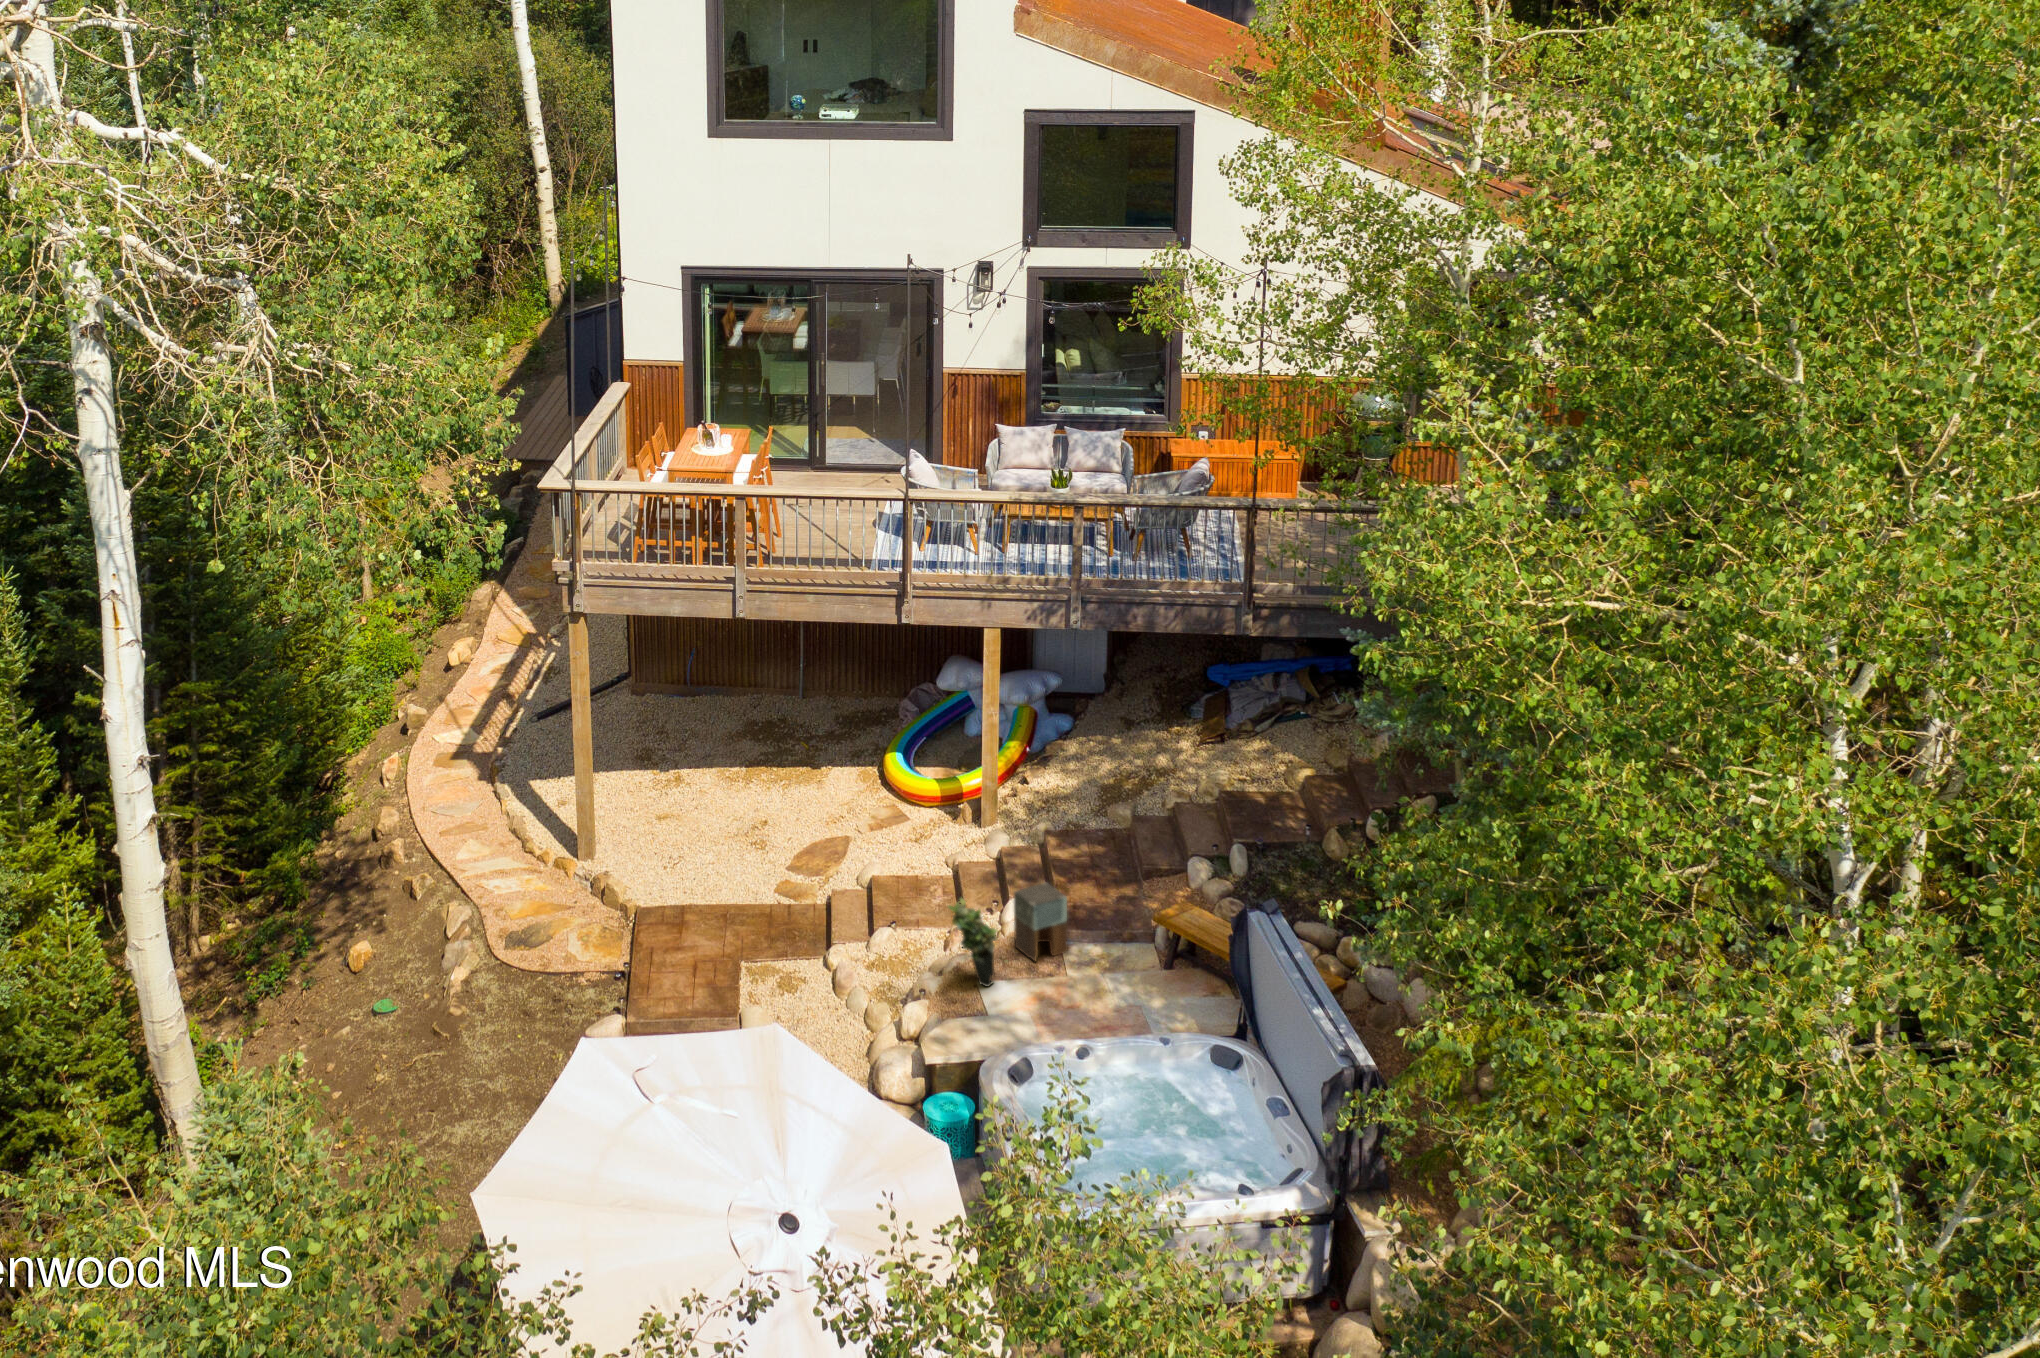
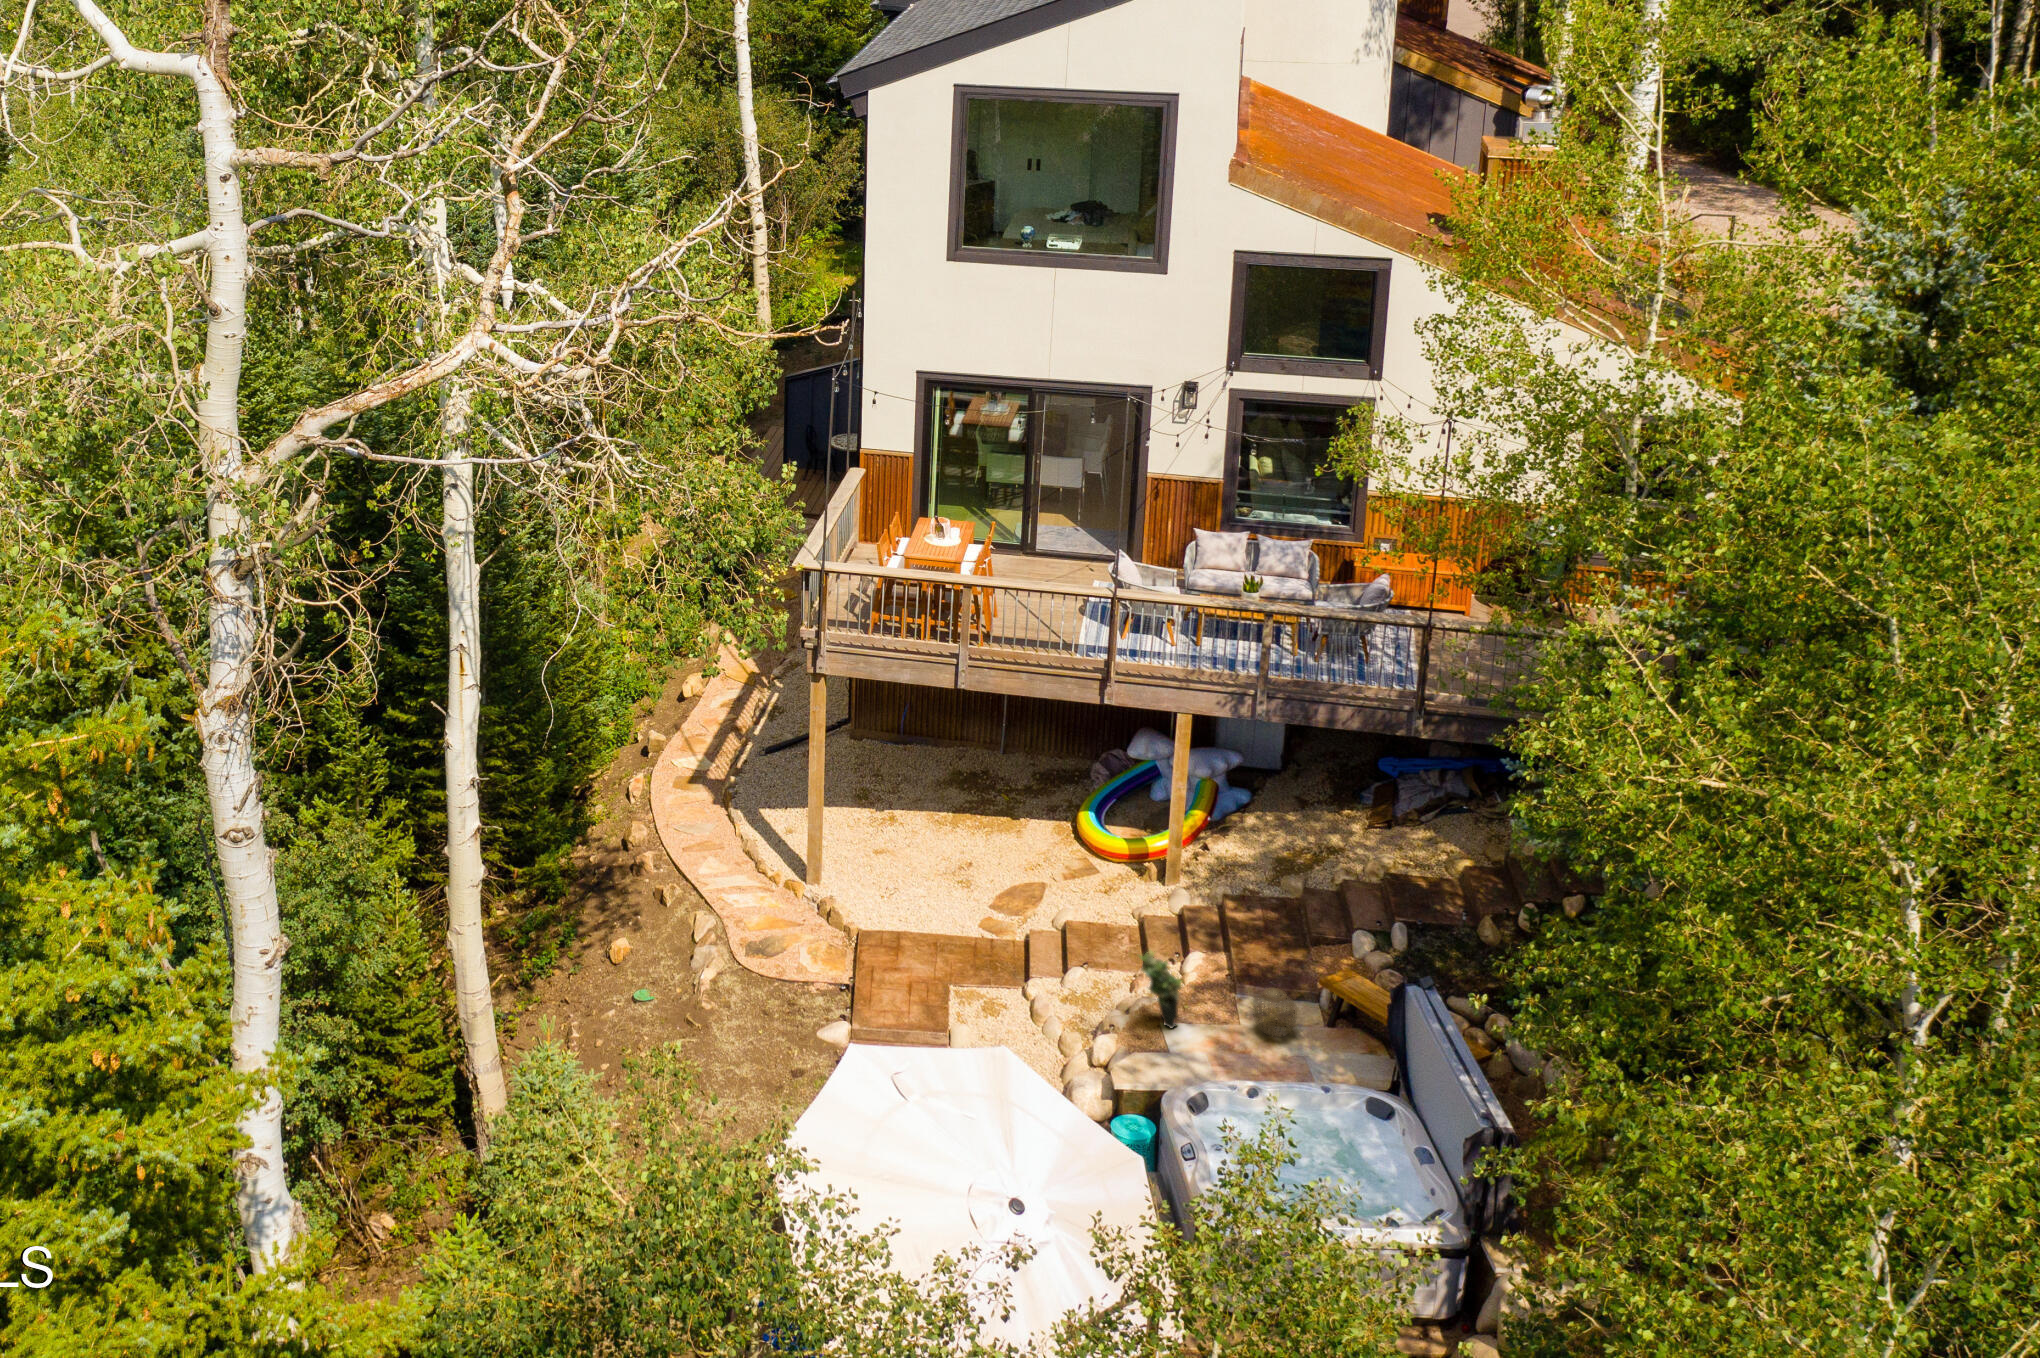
stool: present [1014,883,1068,961] -> none [1197,944,1247,1012]
woven basket: none [1074,927,1121,983] -> present [1253,988,1296,1037]

